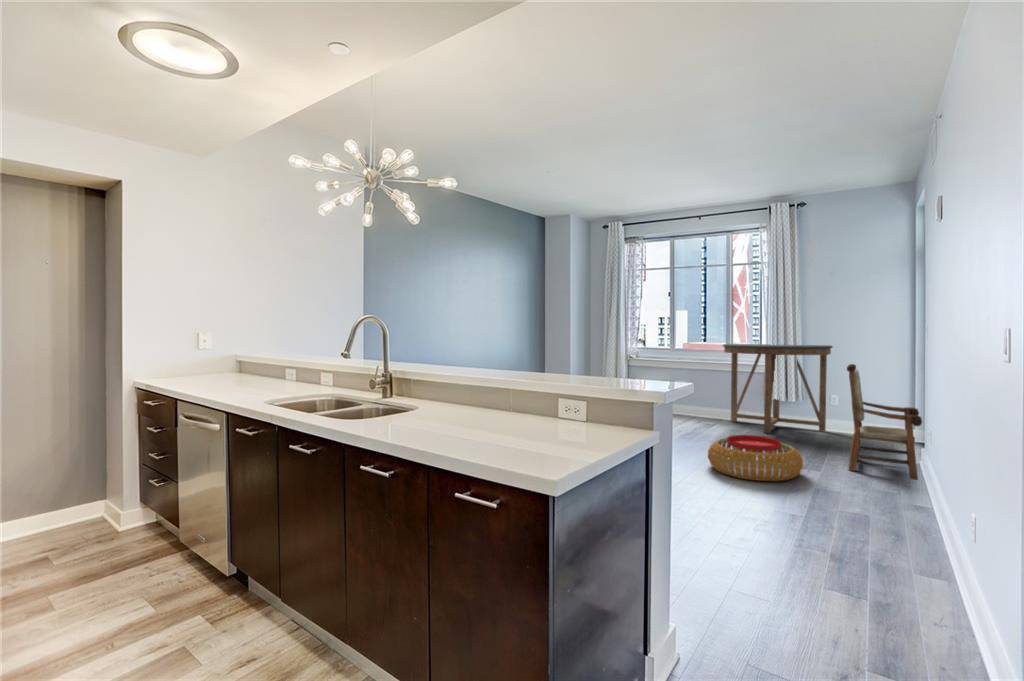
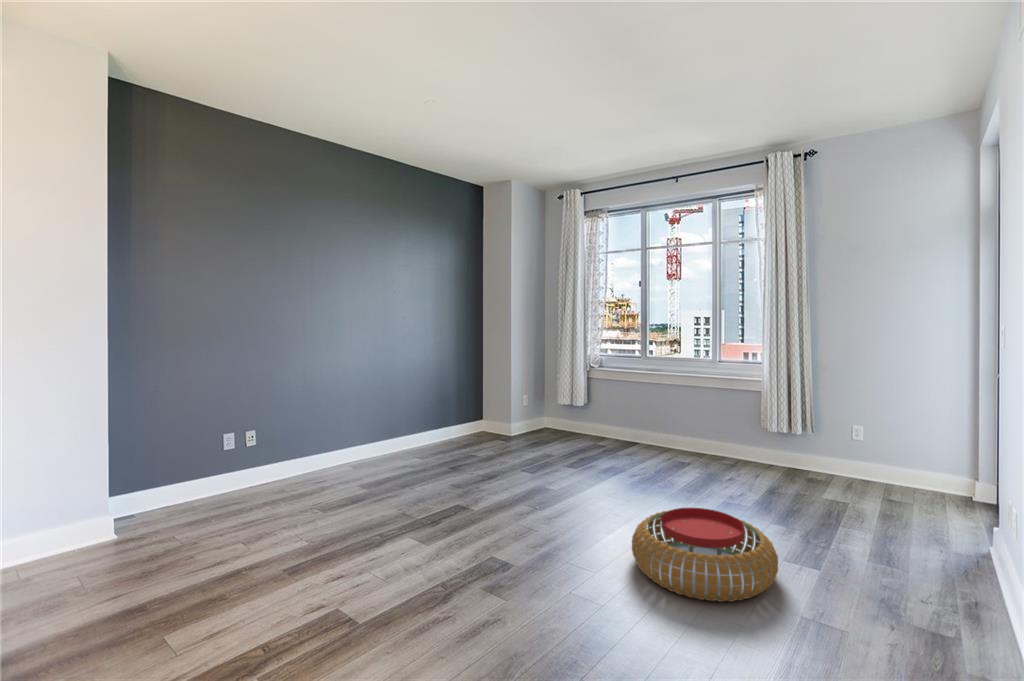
console table: present [723,344,832,433] -> none [700,350,856,481]
armchair: present [847,364,922,480] -> none [859,396,988,605]

